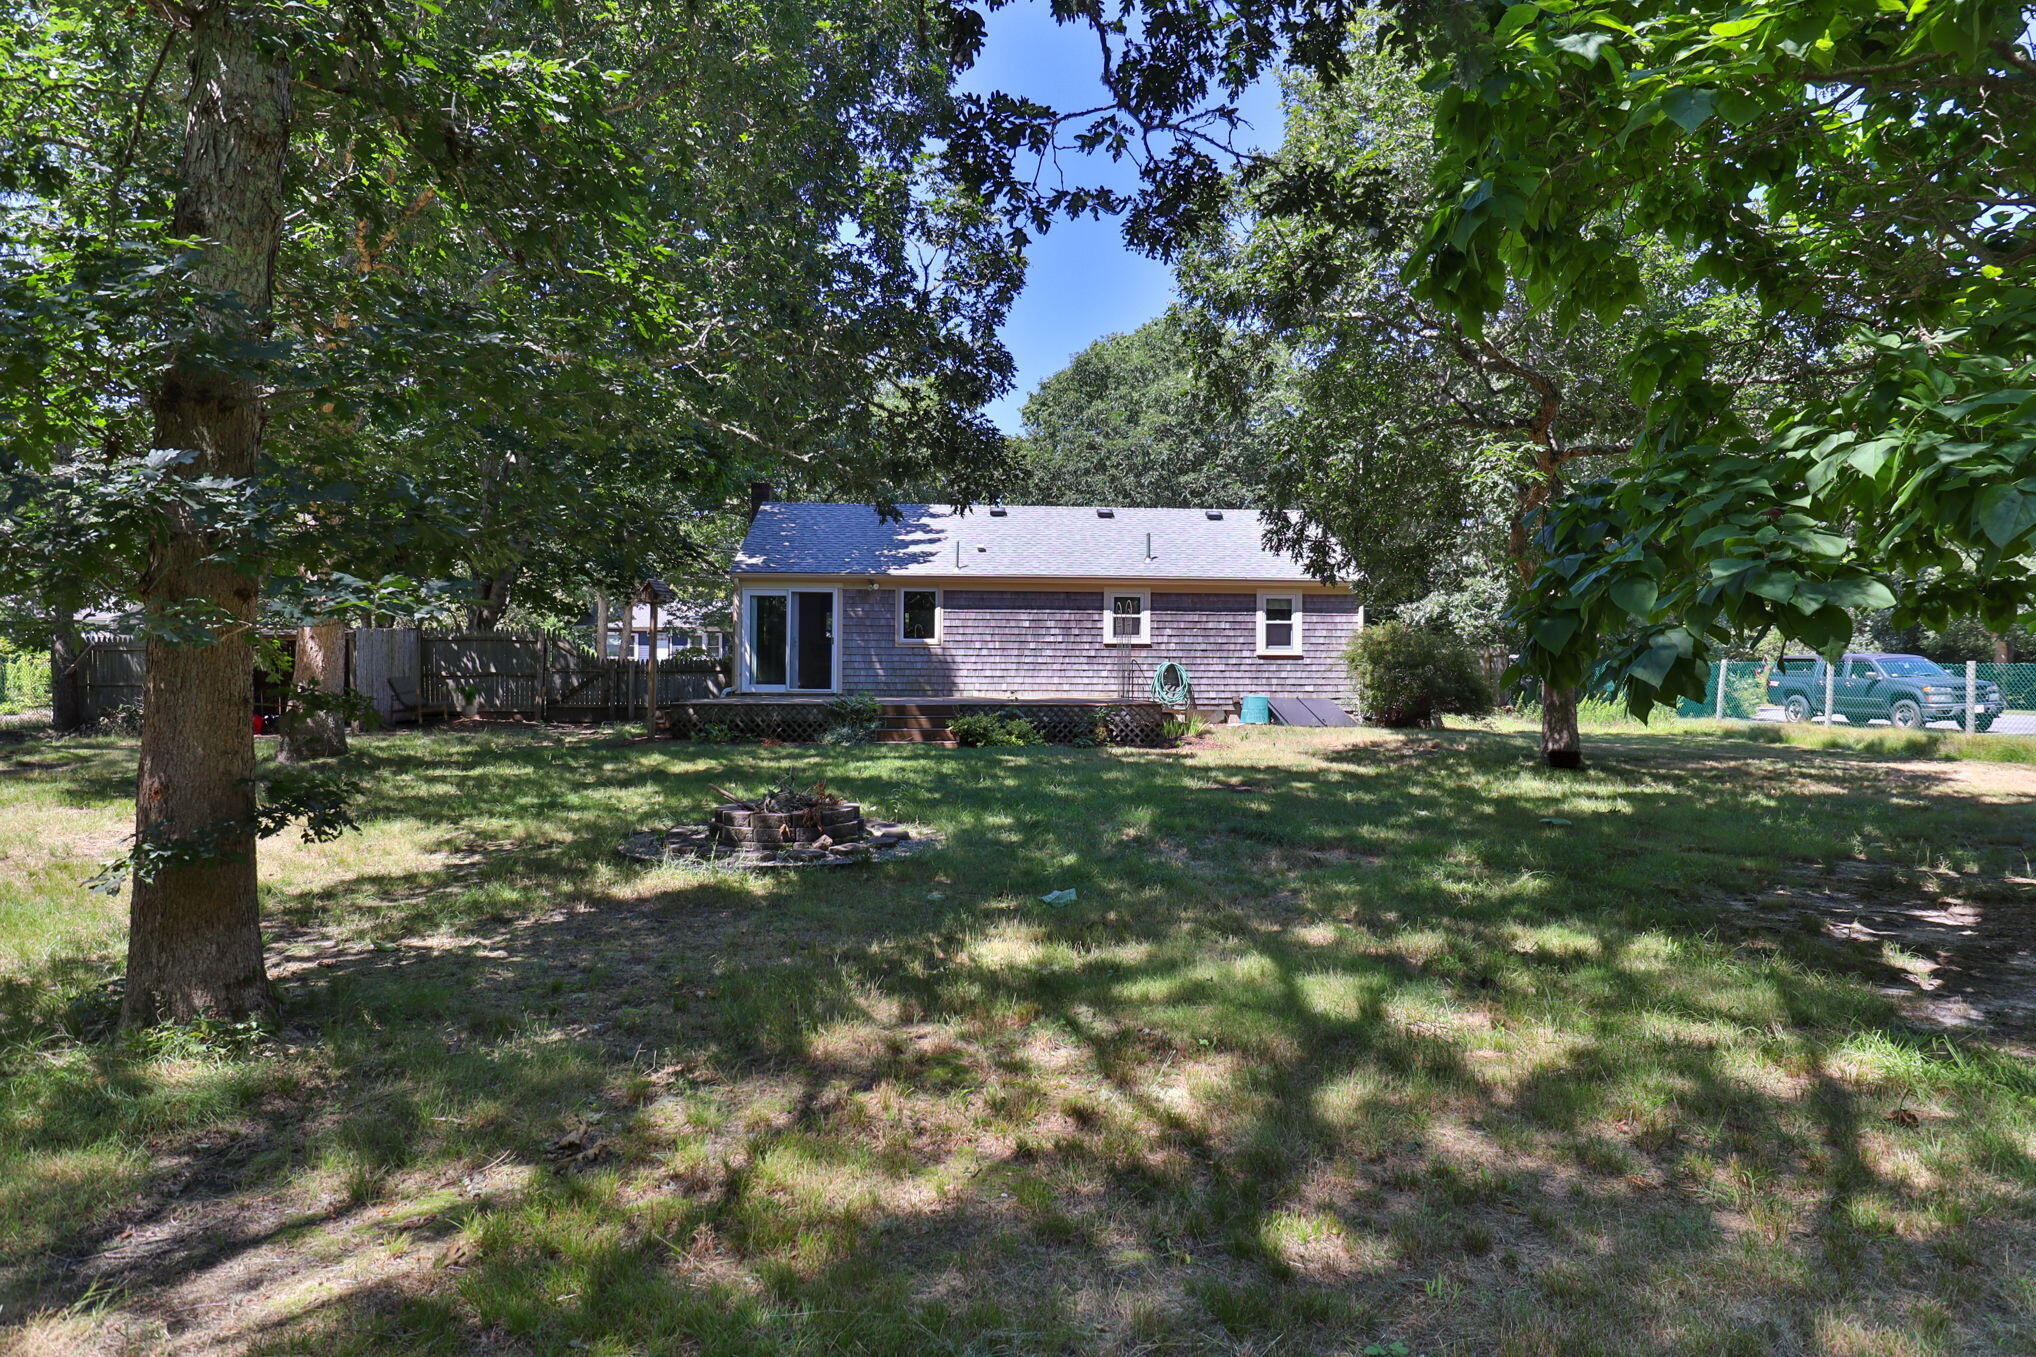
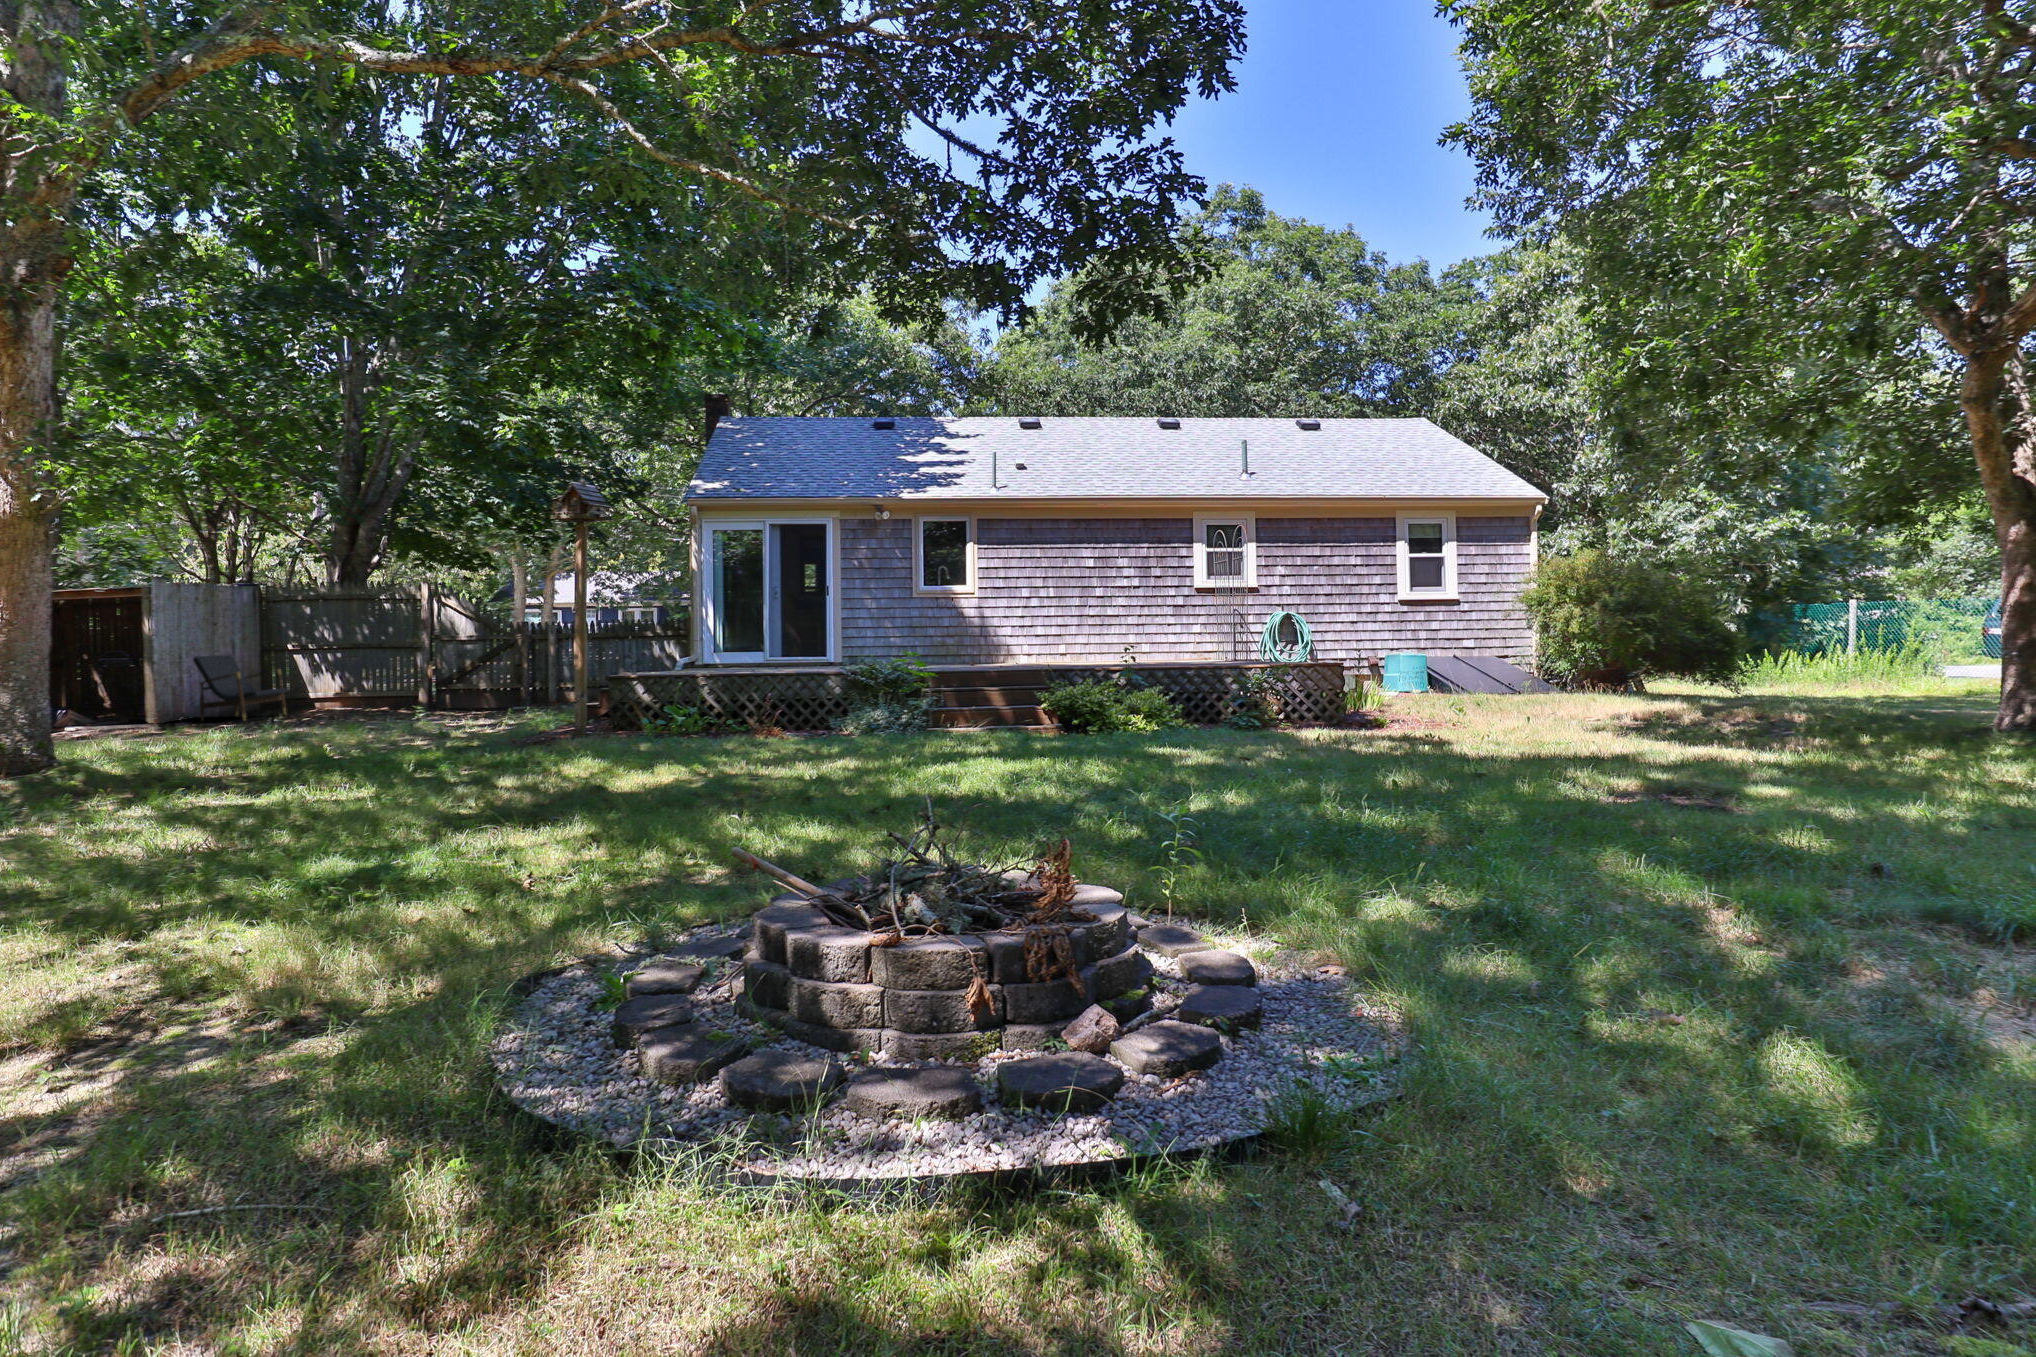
potted plant: present [450,685,489,716] -> none [290,665,352,709]
woven basket: present [1547,749,1582,767] -> none [1935,706,1996,737]

